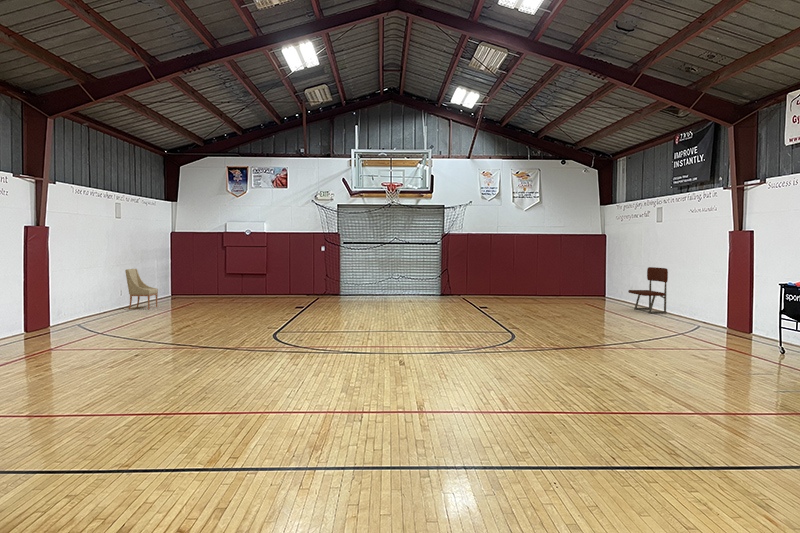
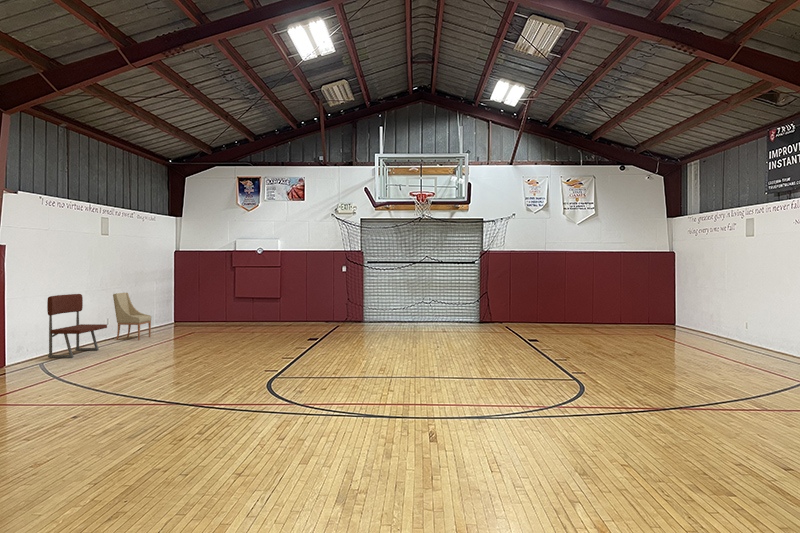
bench: present [628,267,668,313] -> present [47,294,107,358]

